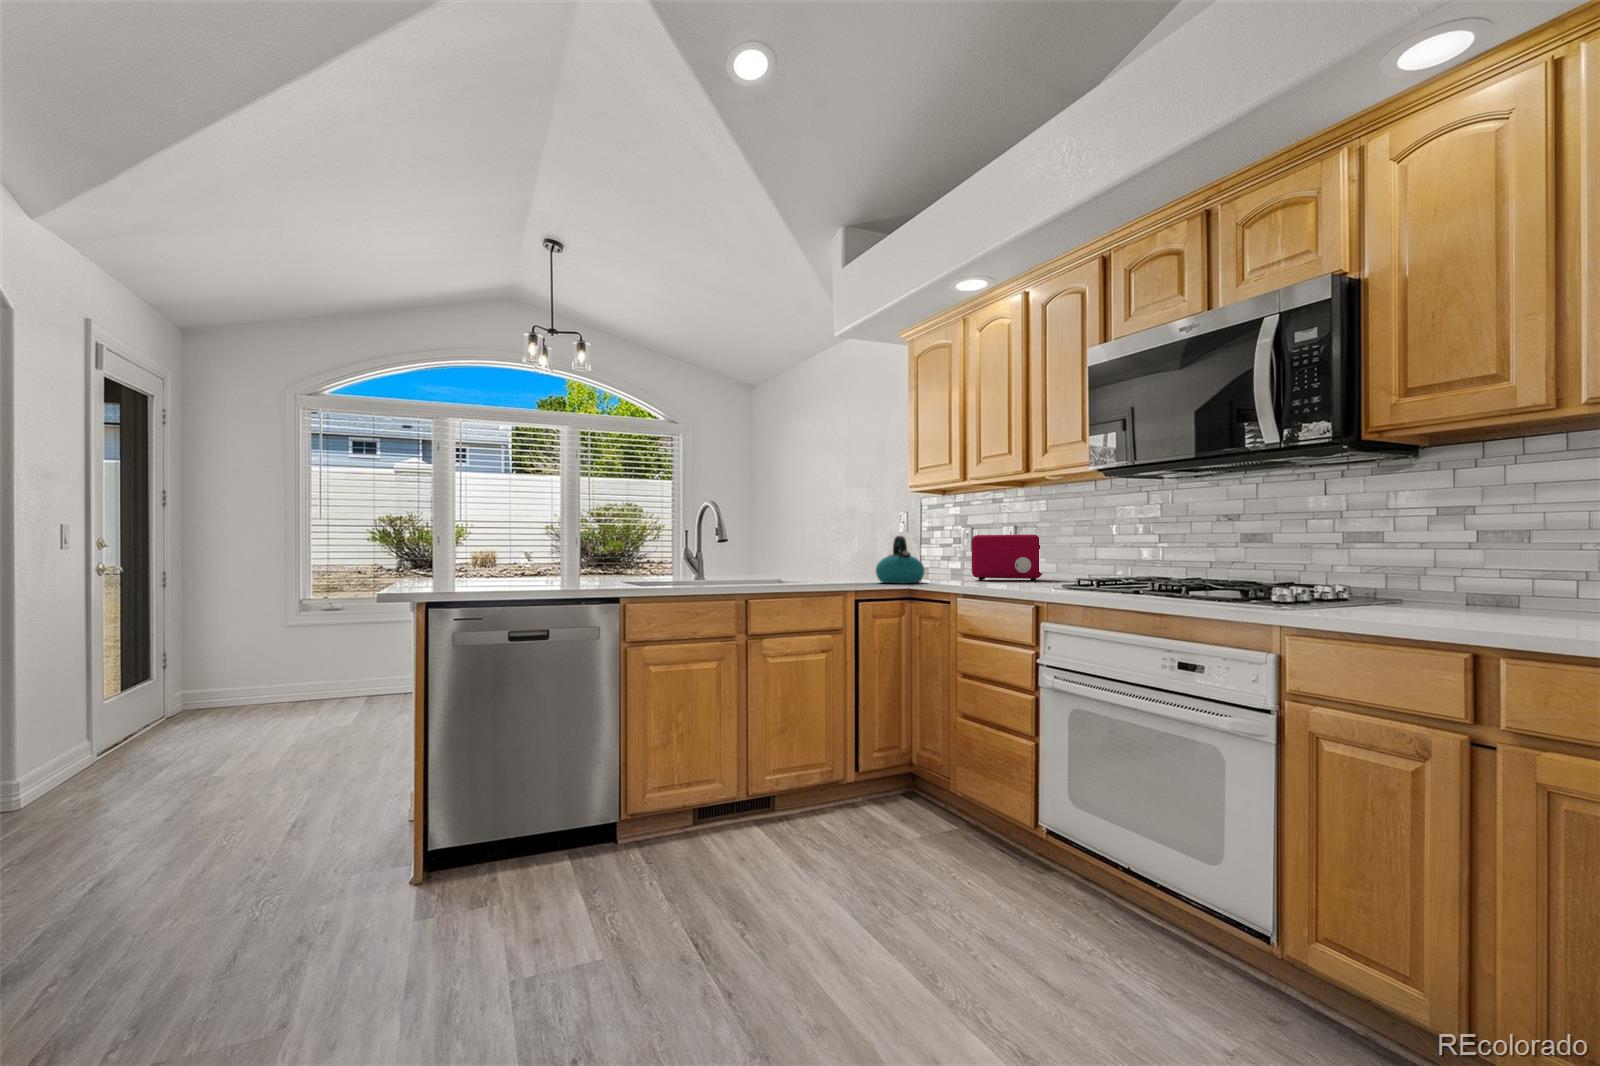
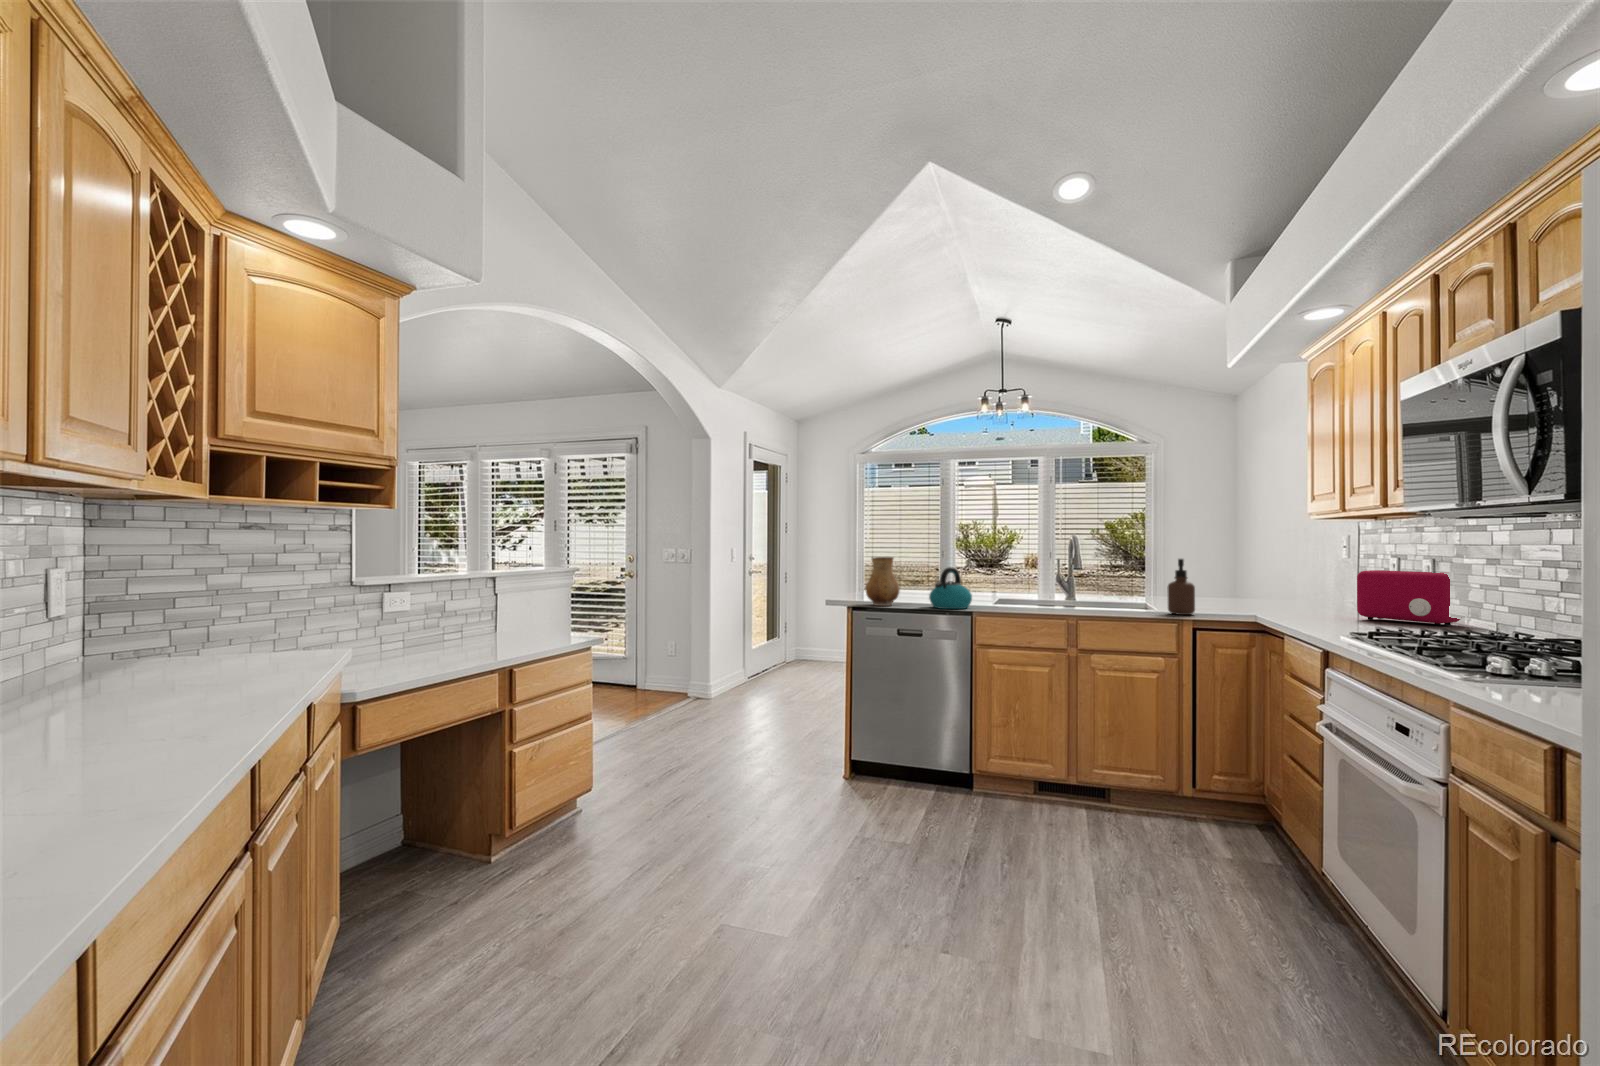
ceramic pitcher: none [451,521,508,597] -> present [865,557,900,606]
soap dispenser: none [831,524,858,585] -> present [1167,559,1195,615]
kettle: present [876,536,925,583] -> present [929,567,972,609]

